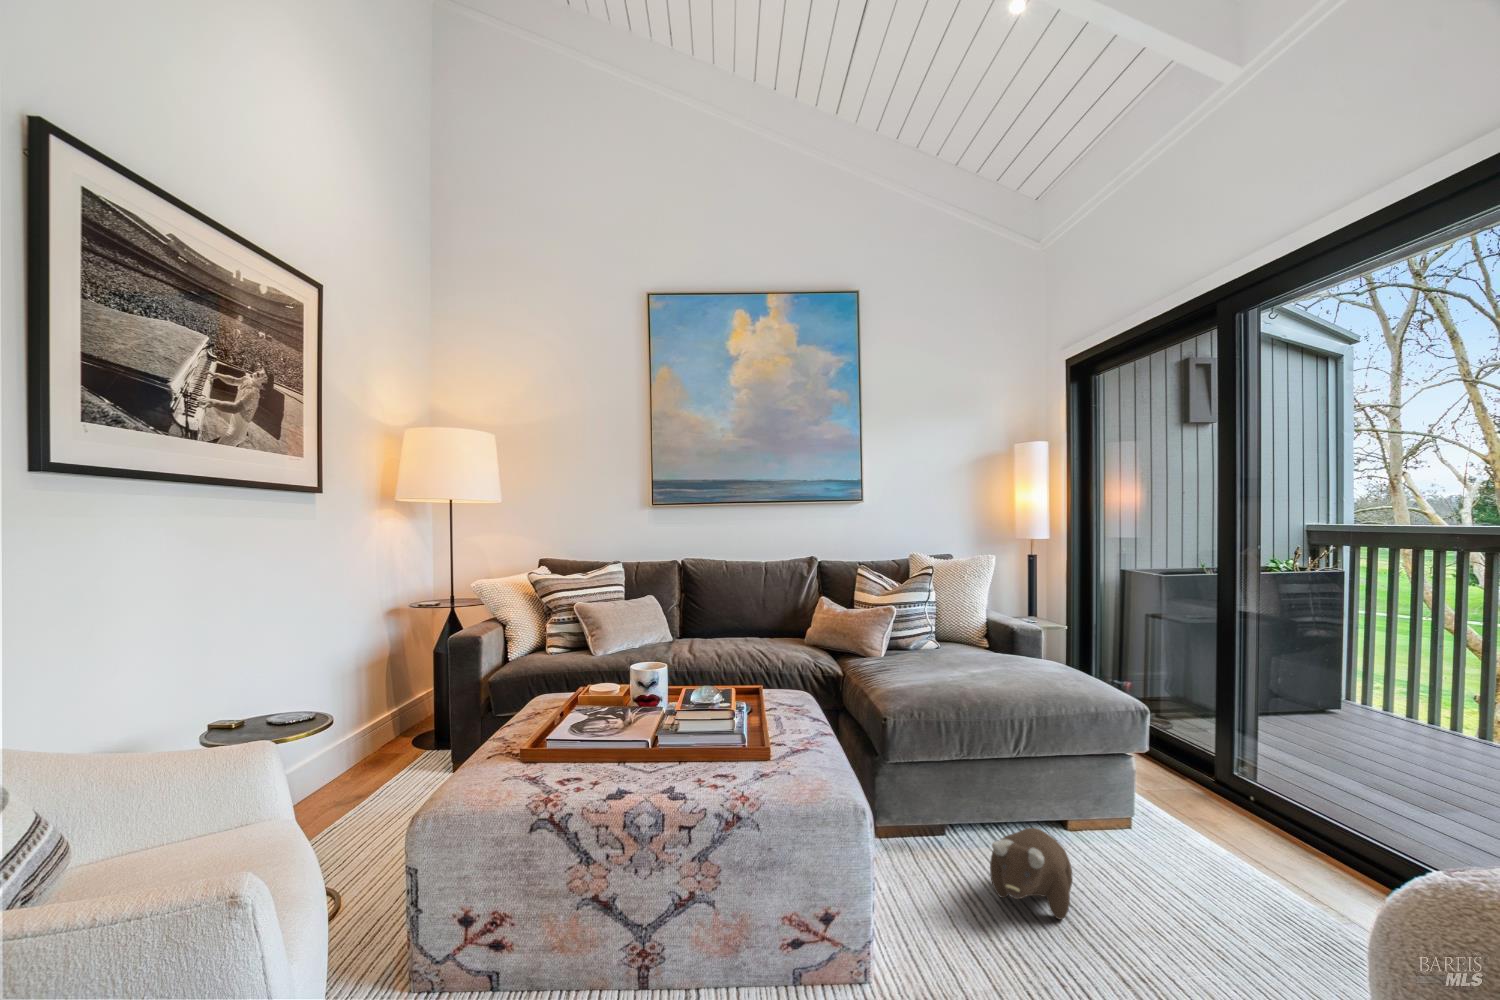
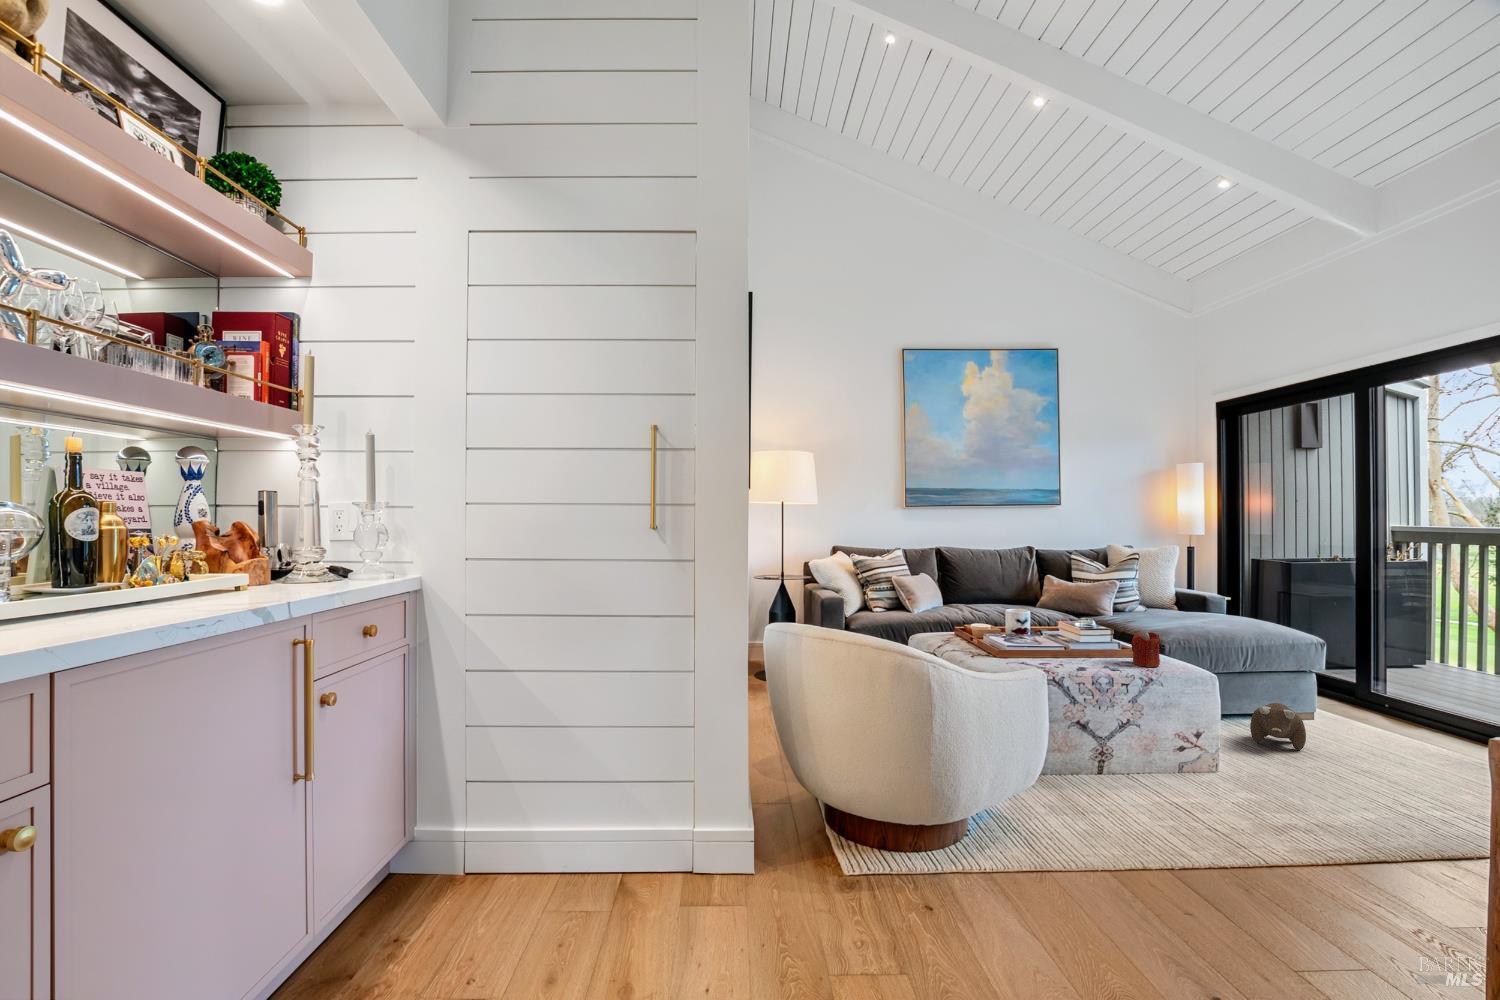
candle: none [748,713,792,782] -> present [1131,631,1160,667]

